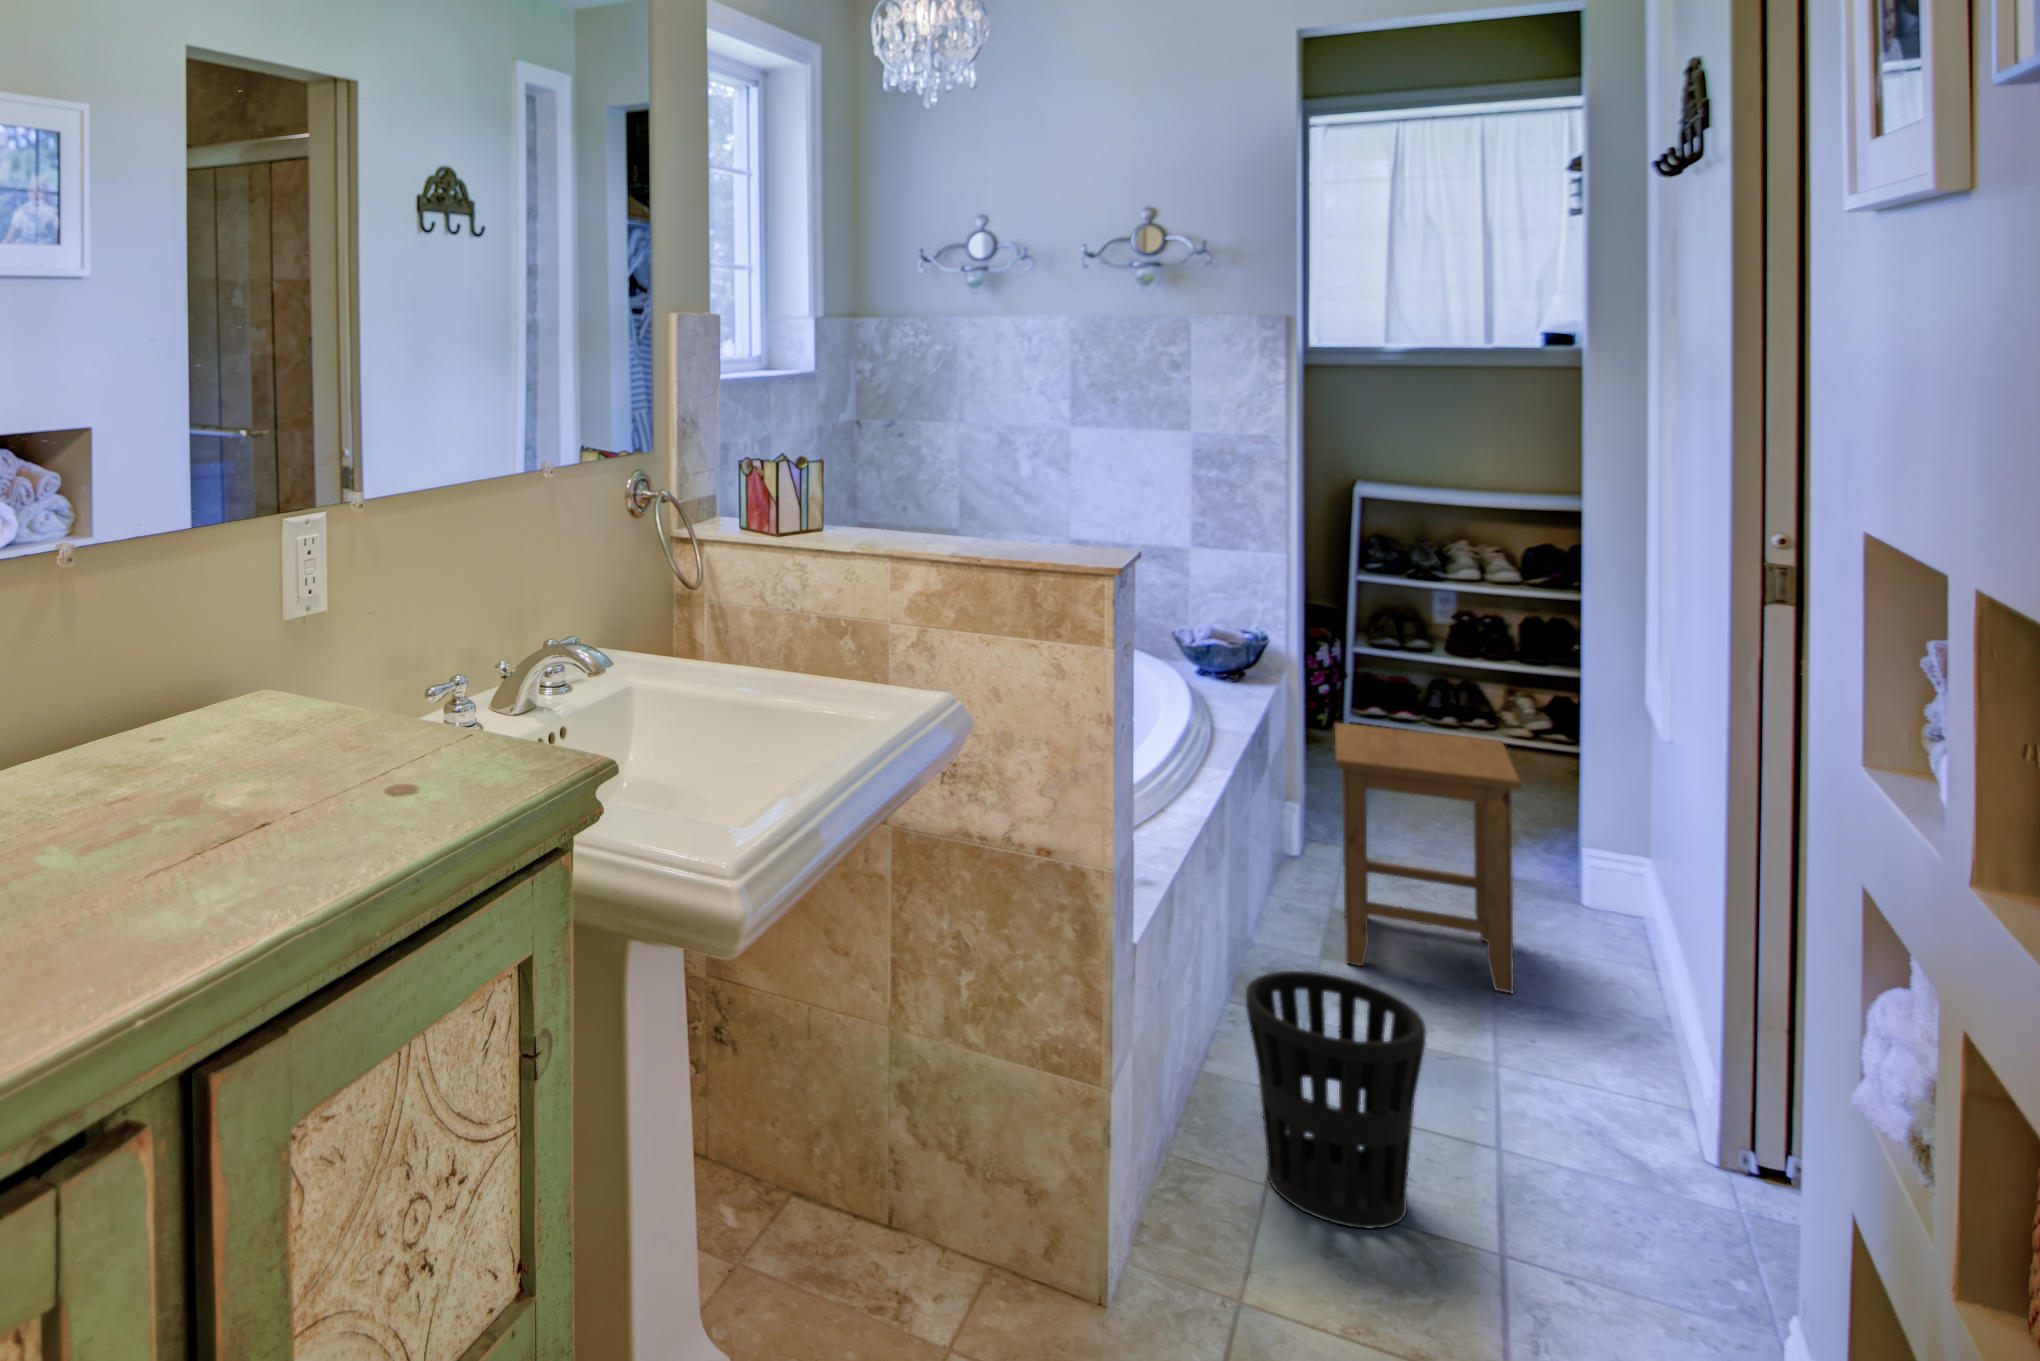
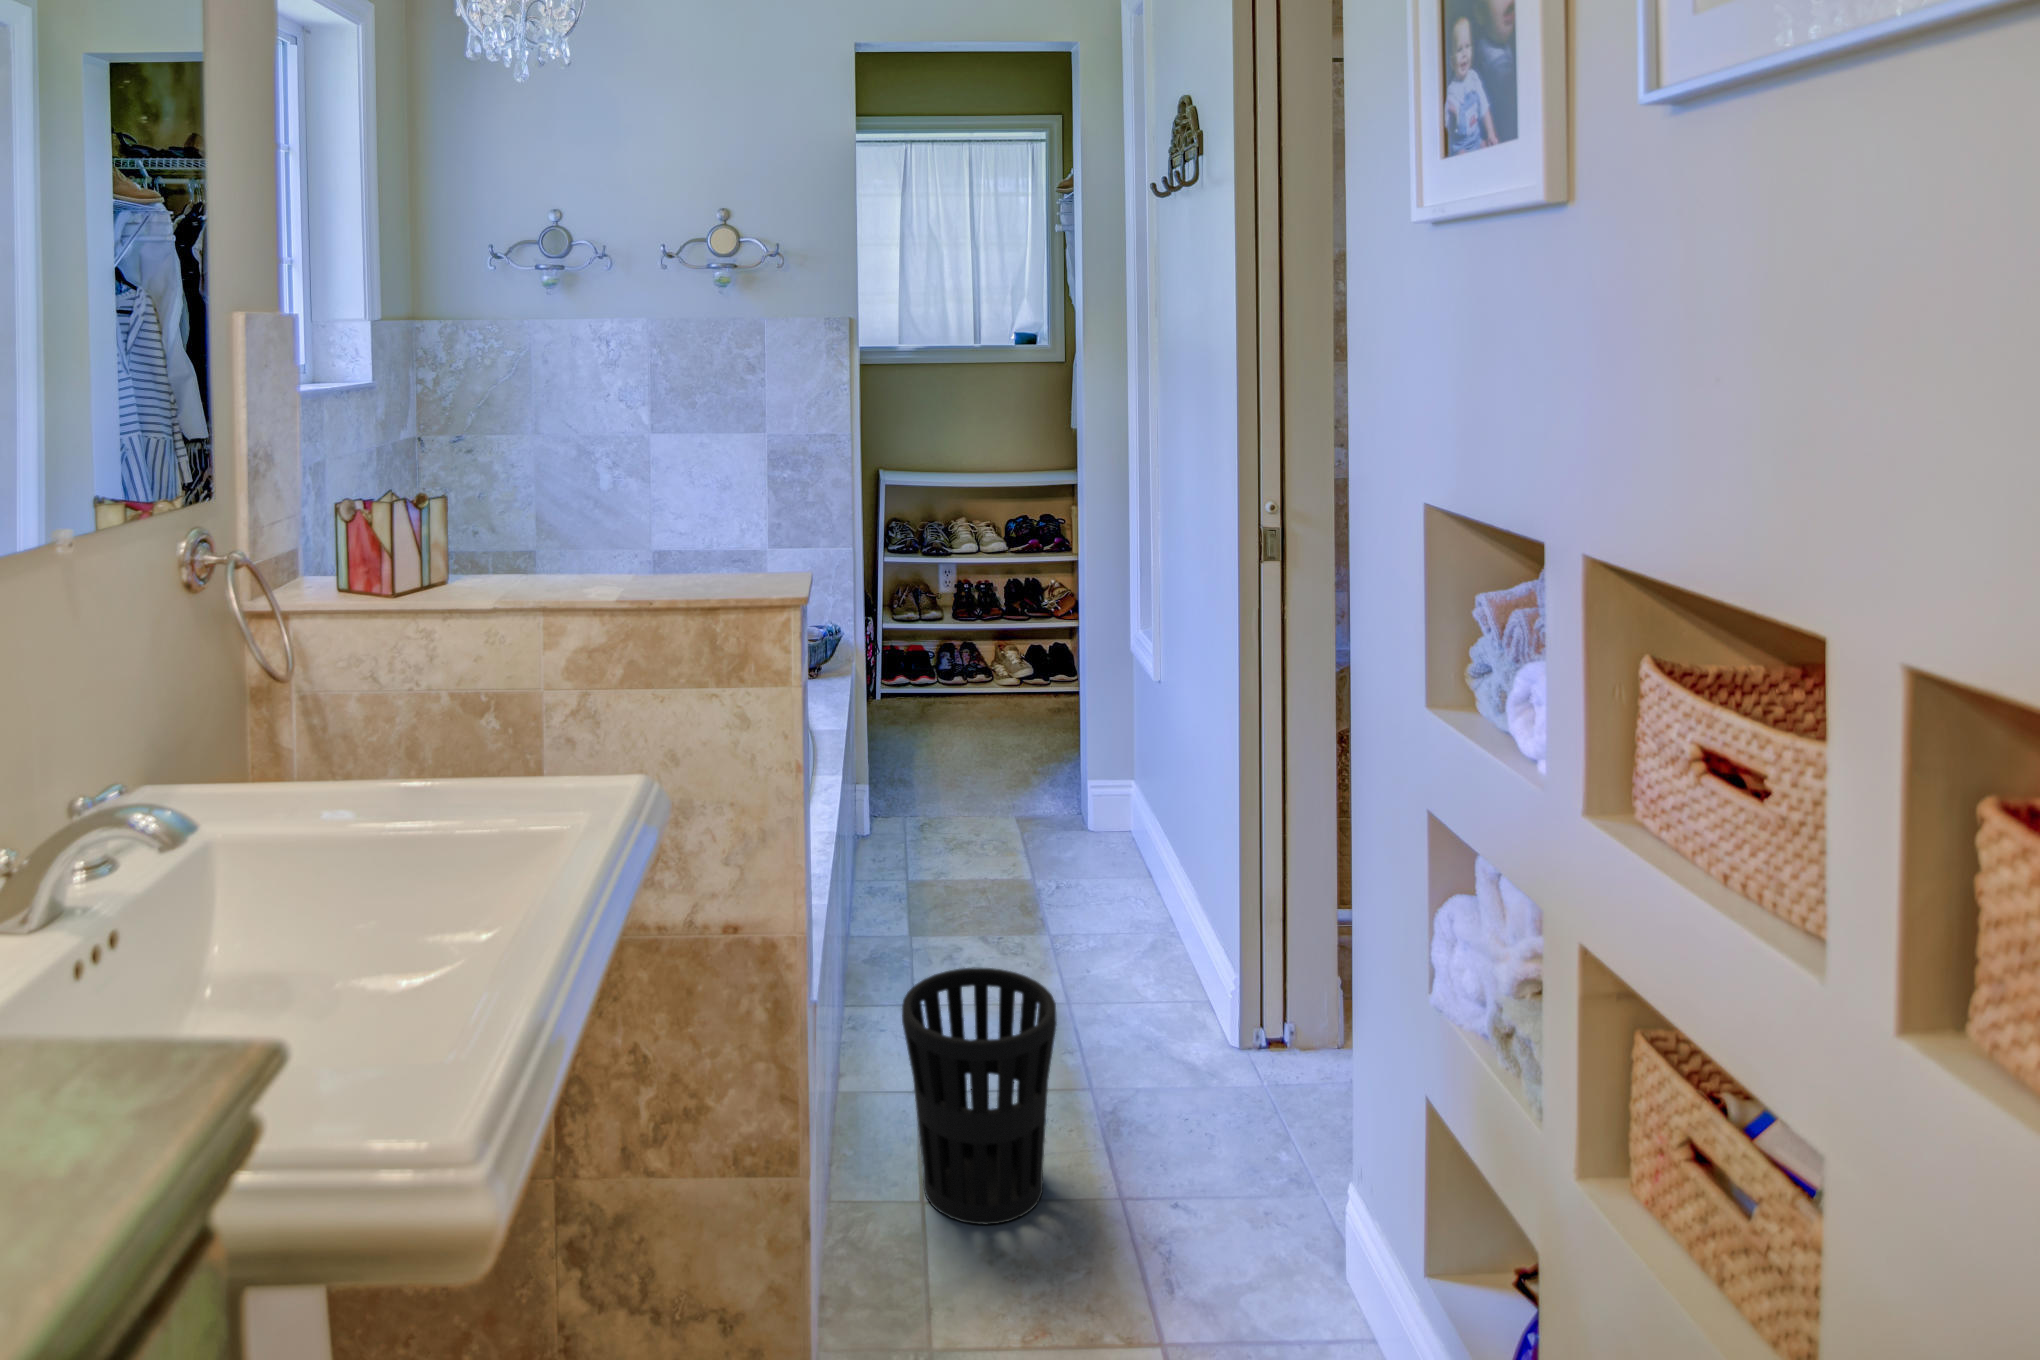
stool: present [1335,723,1521,993] -> none [908,697,1064,934]

